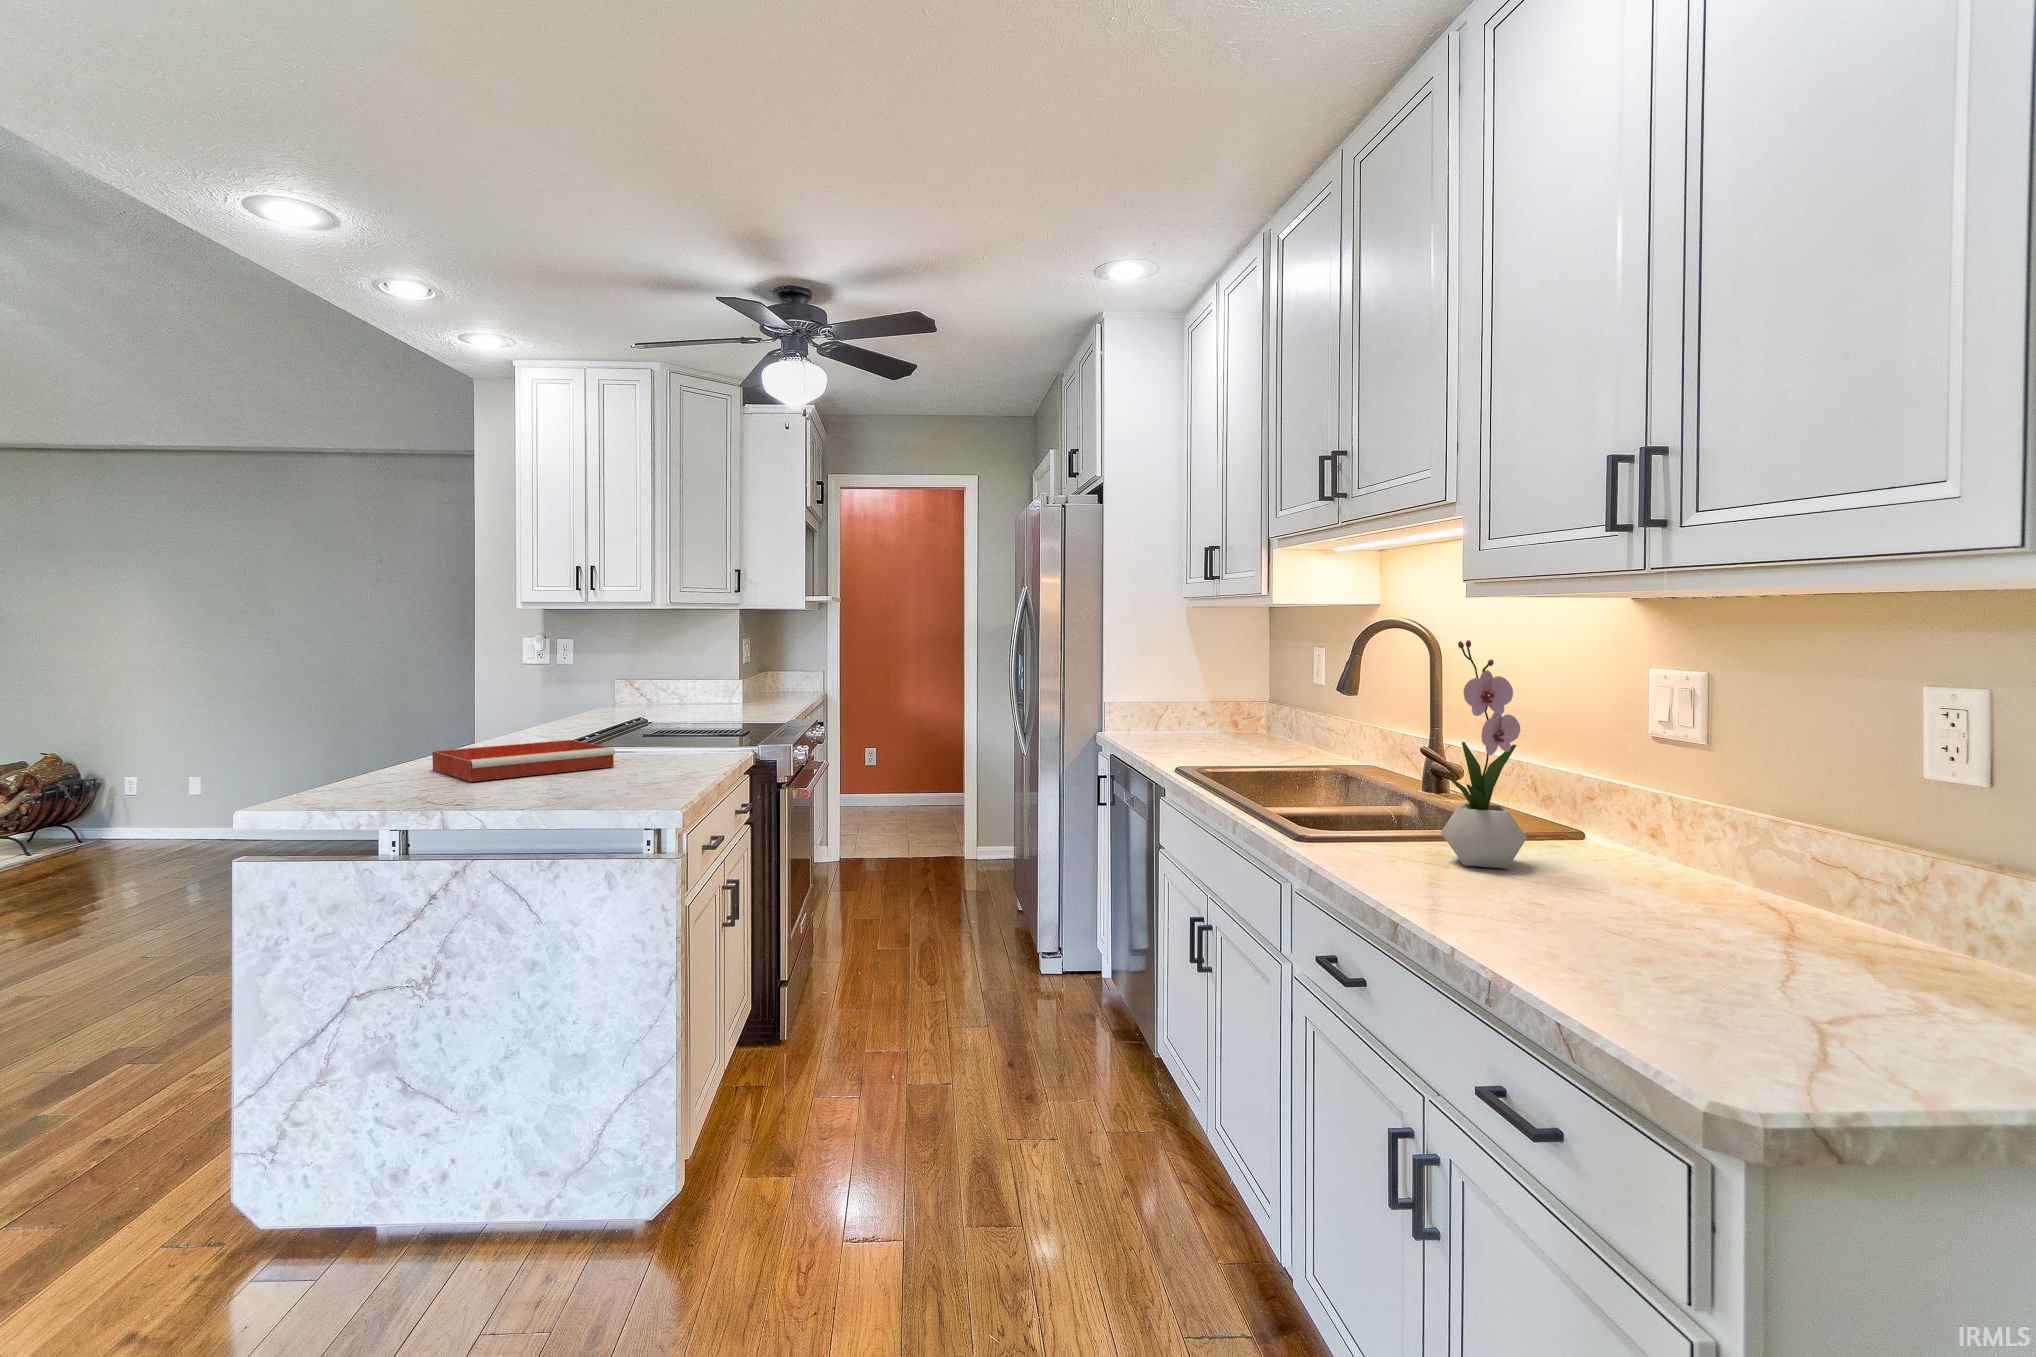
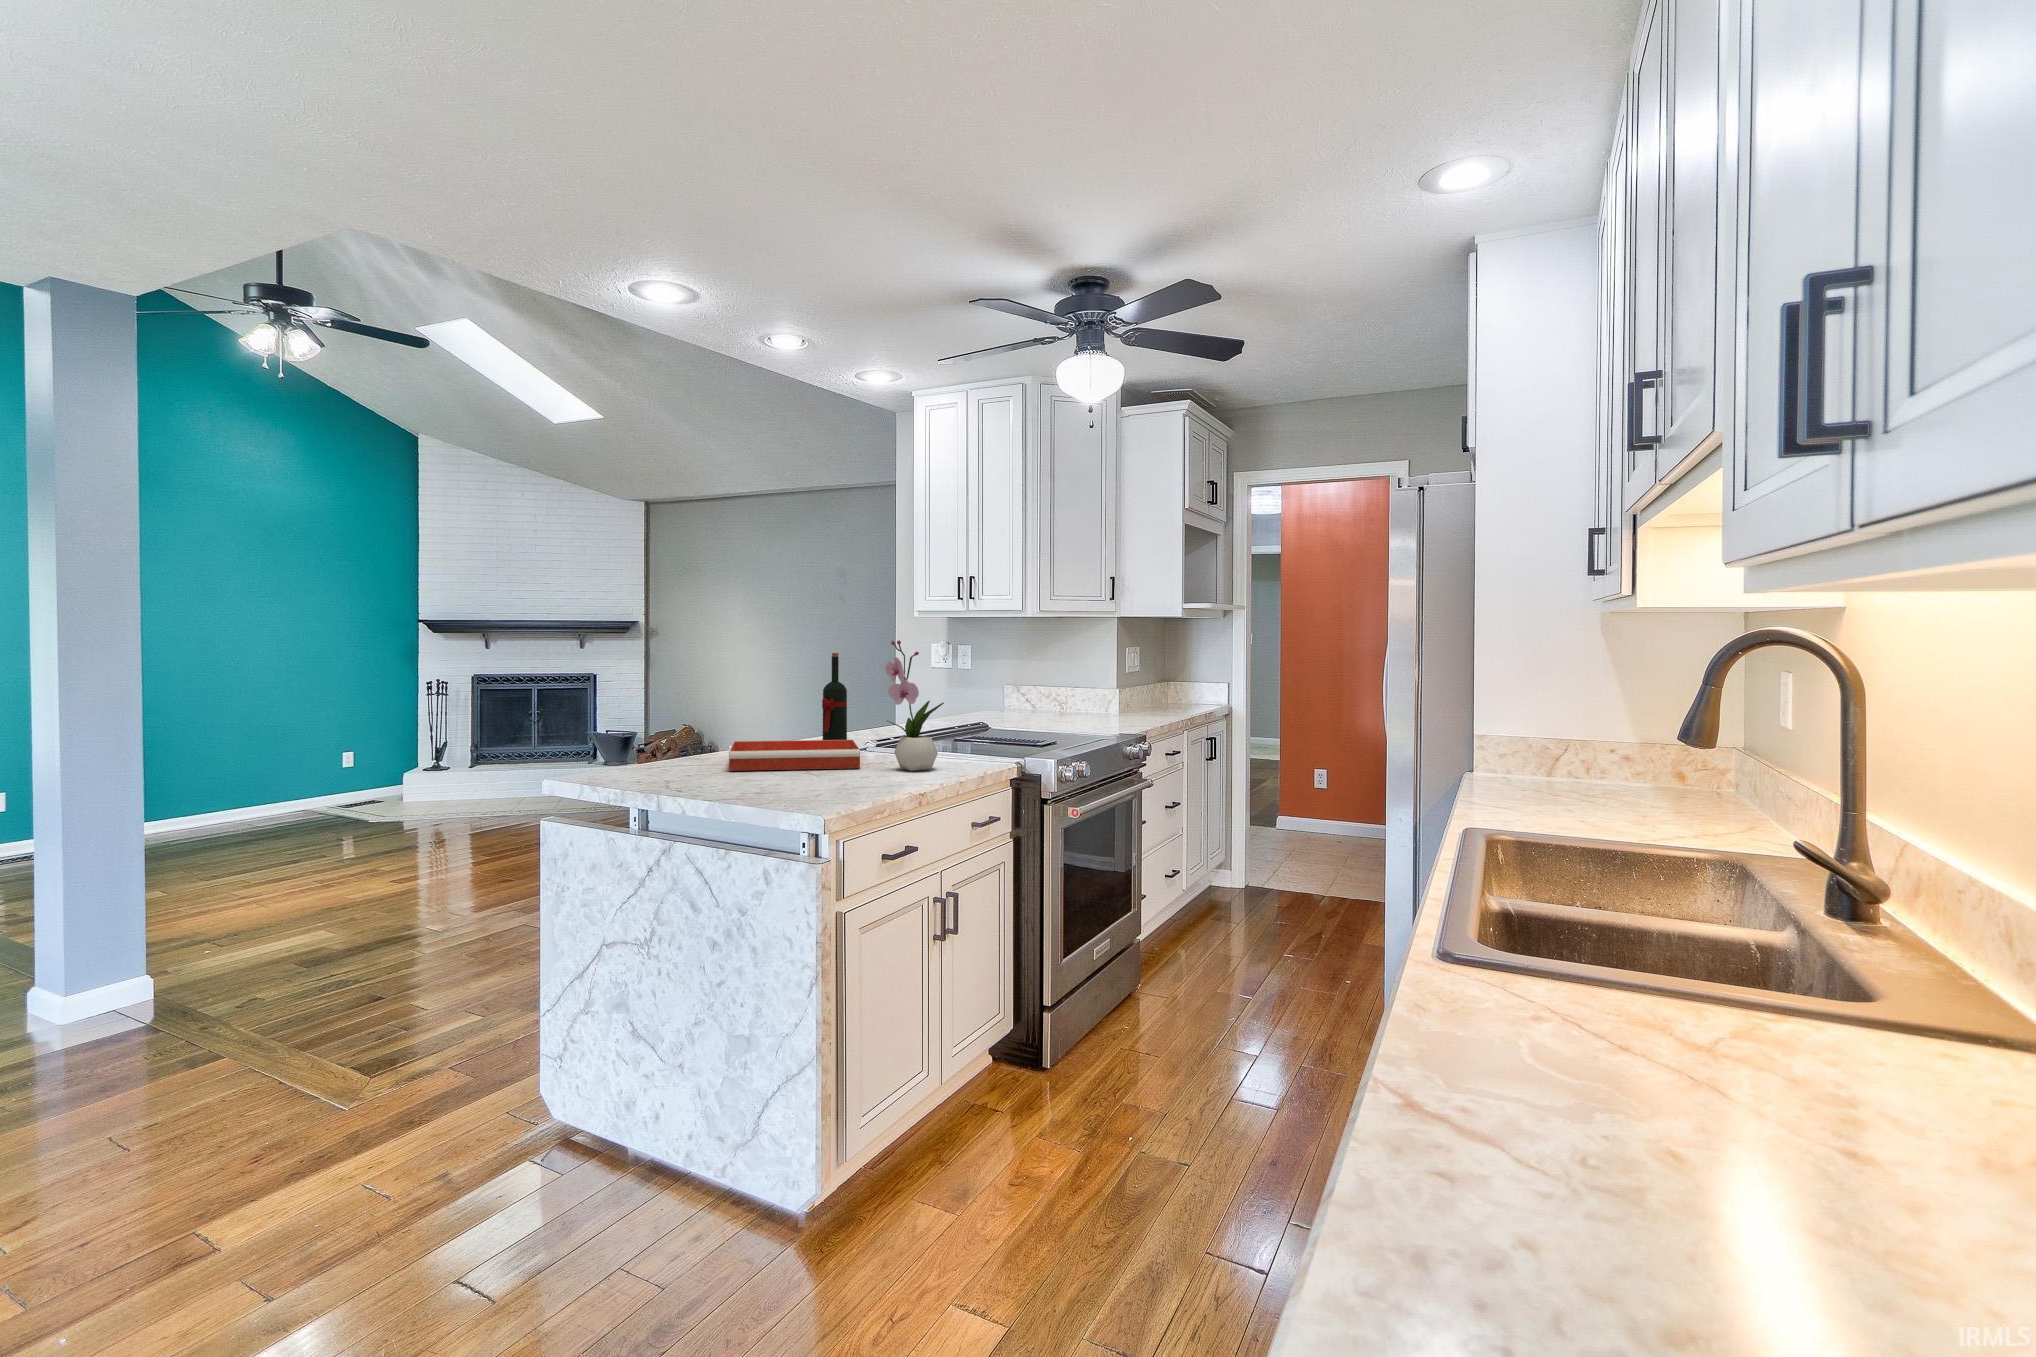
flower arrangement: present [1441,640,1527,869] -> present [885,640,944,771]
wine bottle: none [503,648,533,750] -> present [822,653,847,740]

